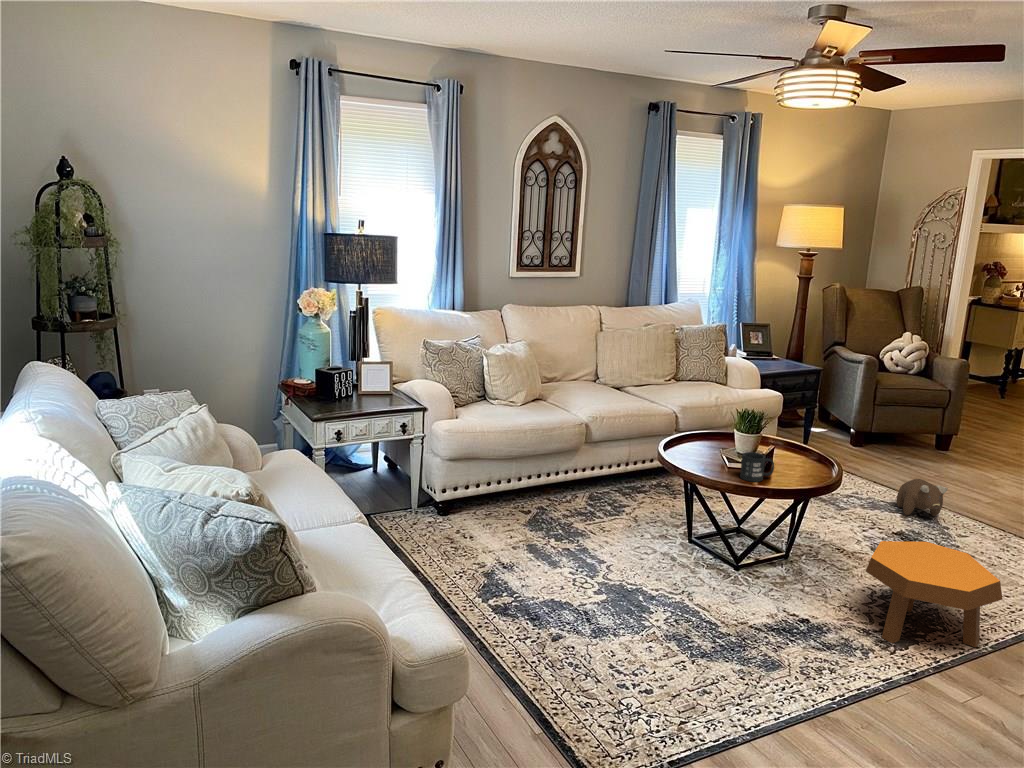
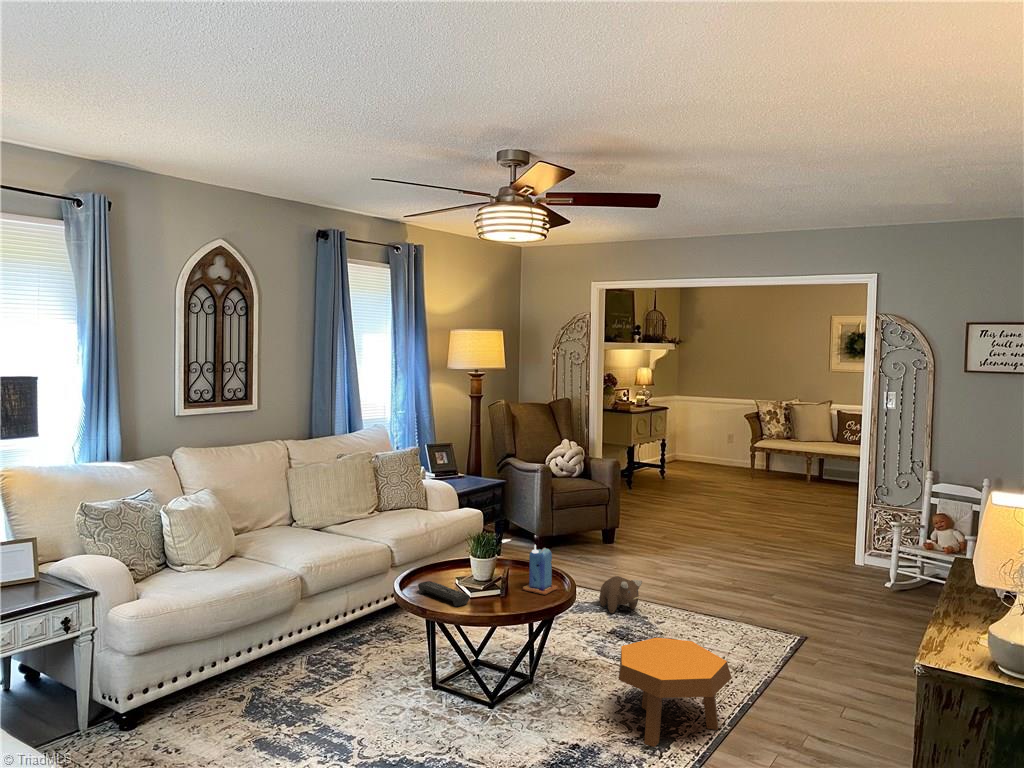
candle: none [786,426,824,477] -> present [523,545,558,595]
remote control: none [682,445,726,471] -> present [418,581,470,607]
mug: present [740,452,774,482] -> none [487,579,518,611]

